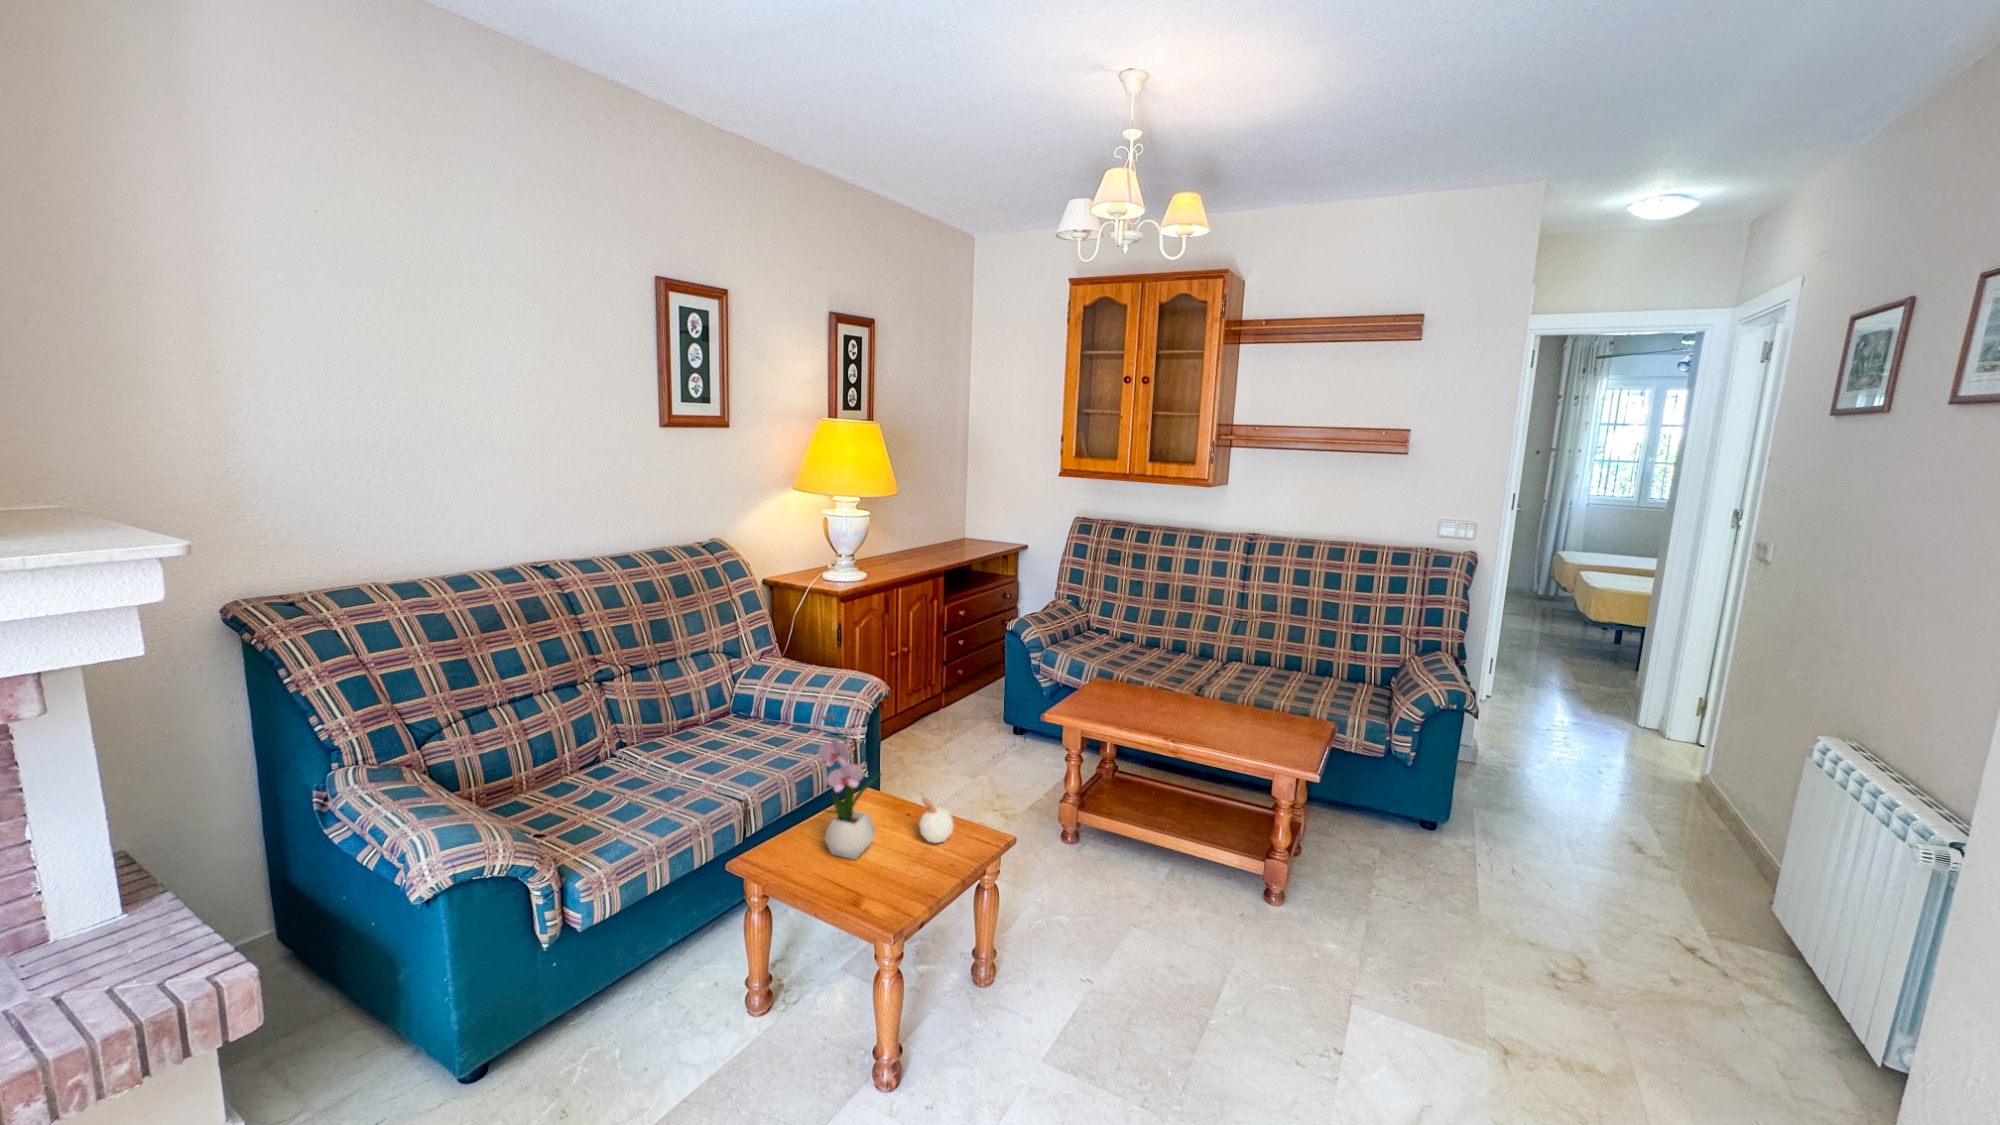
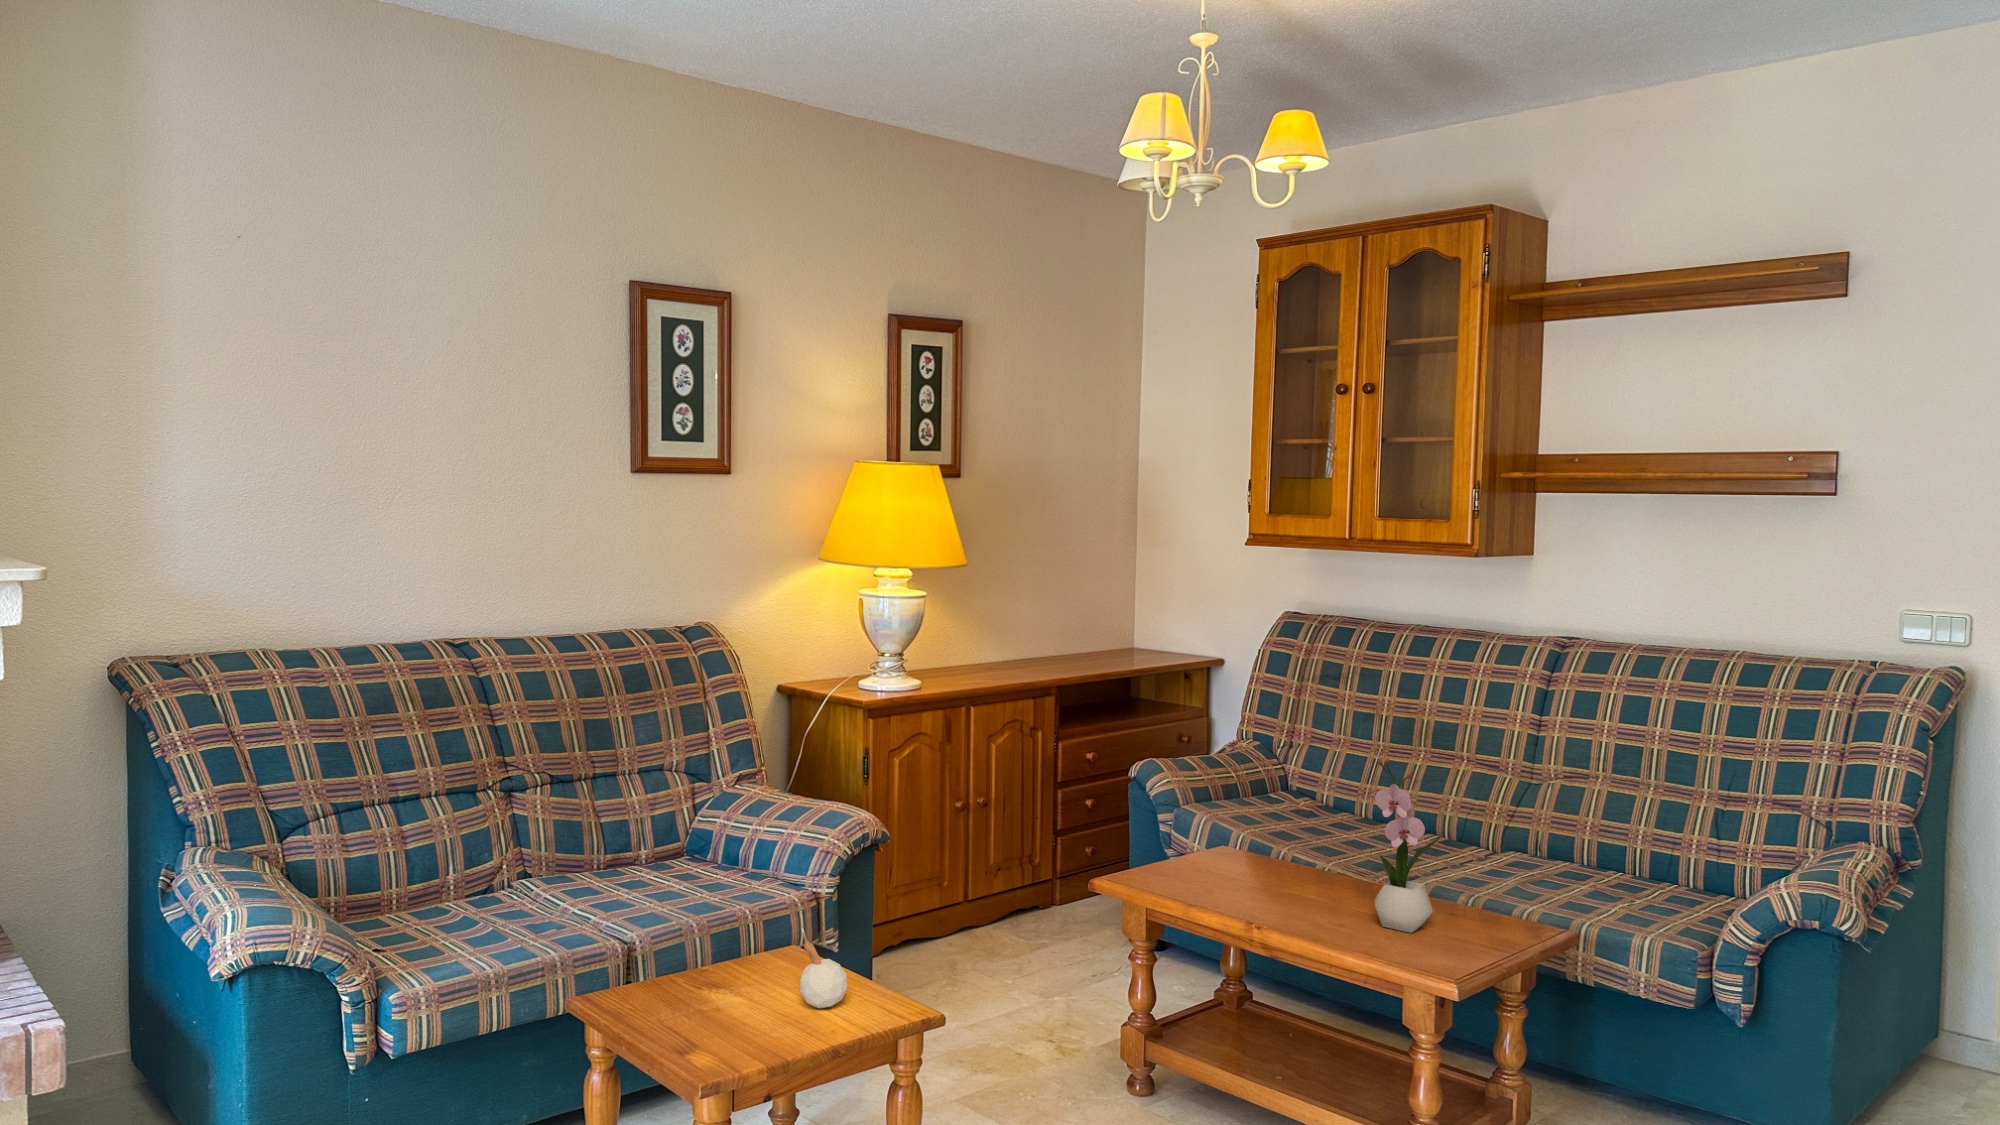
flower arrangement: present [818,714,880,860] -> present [1374,759,1440,933]

